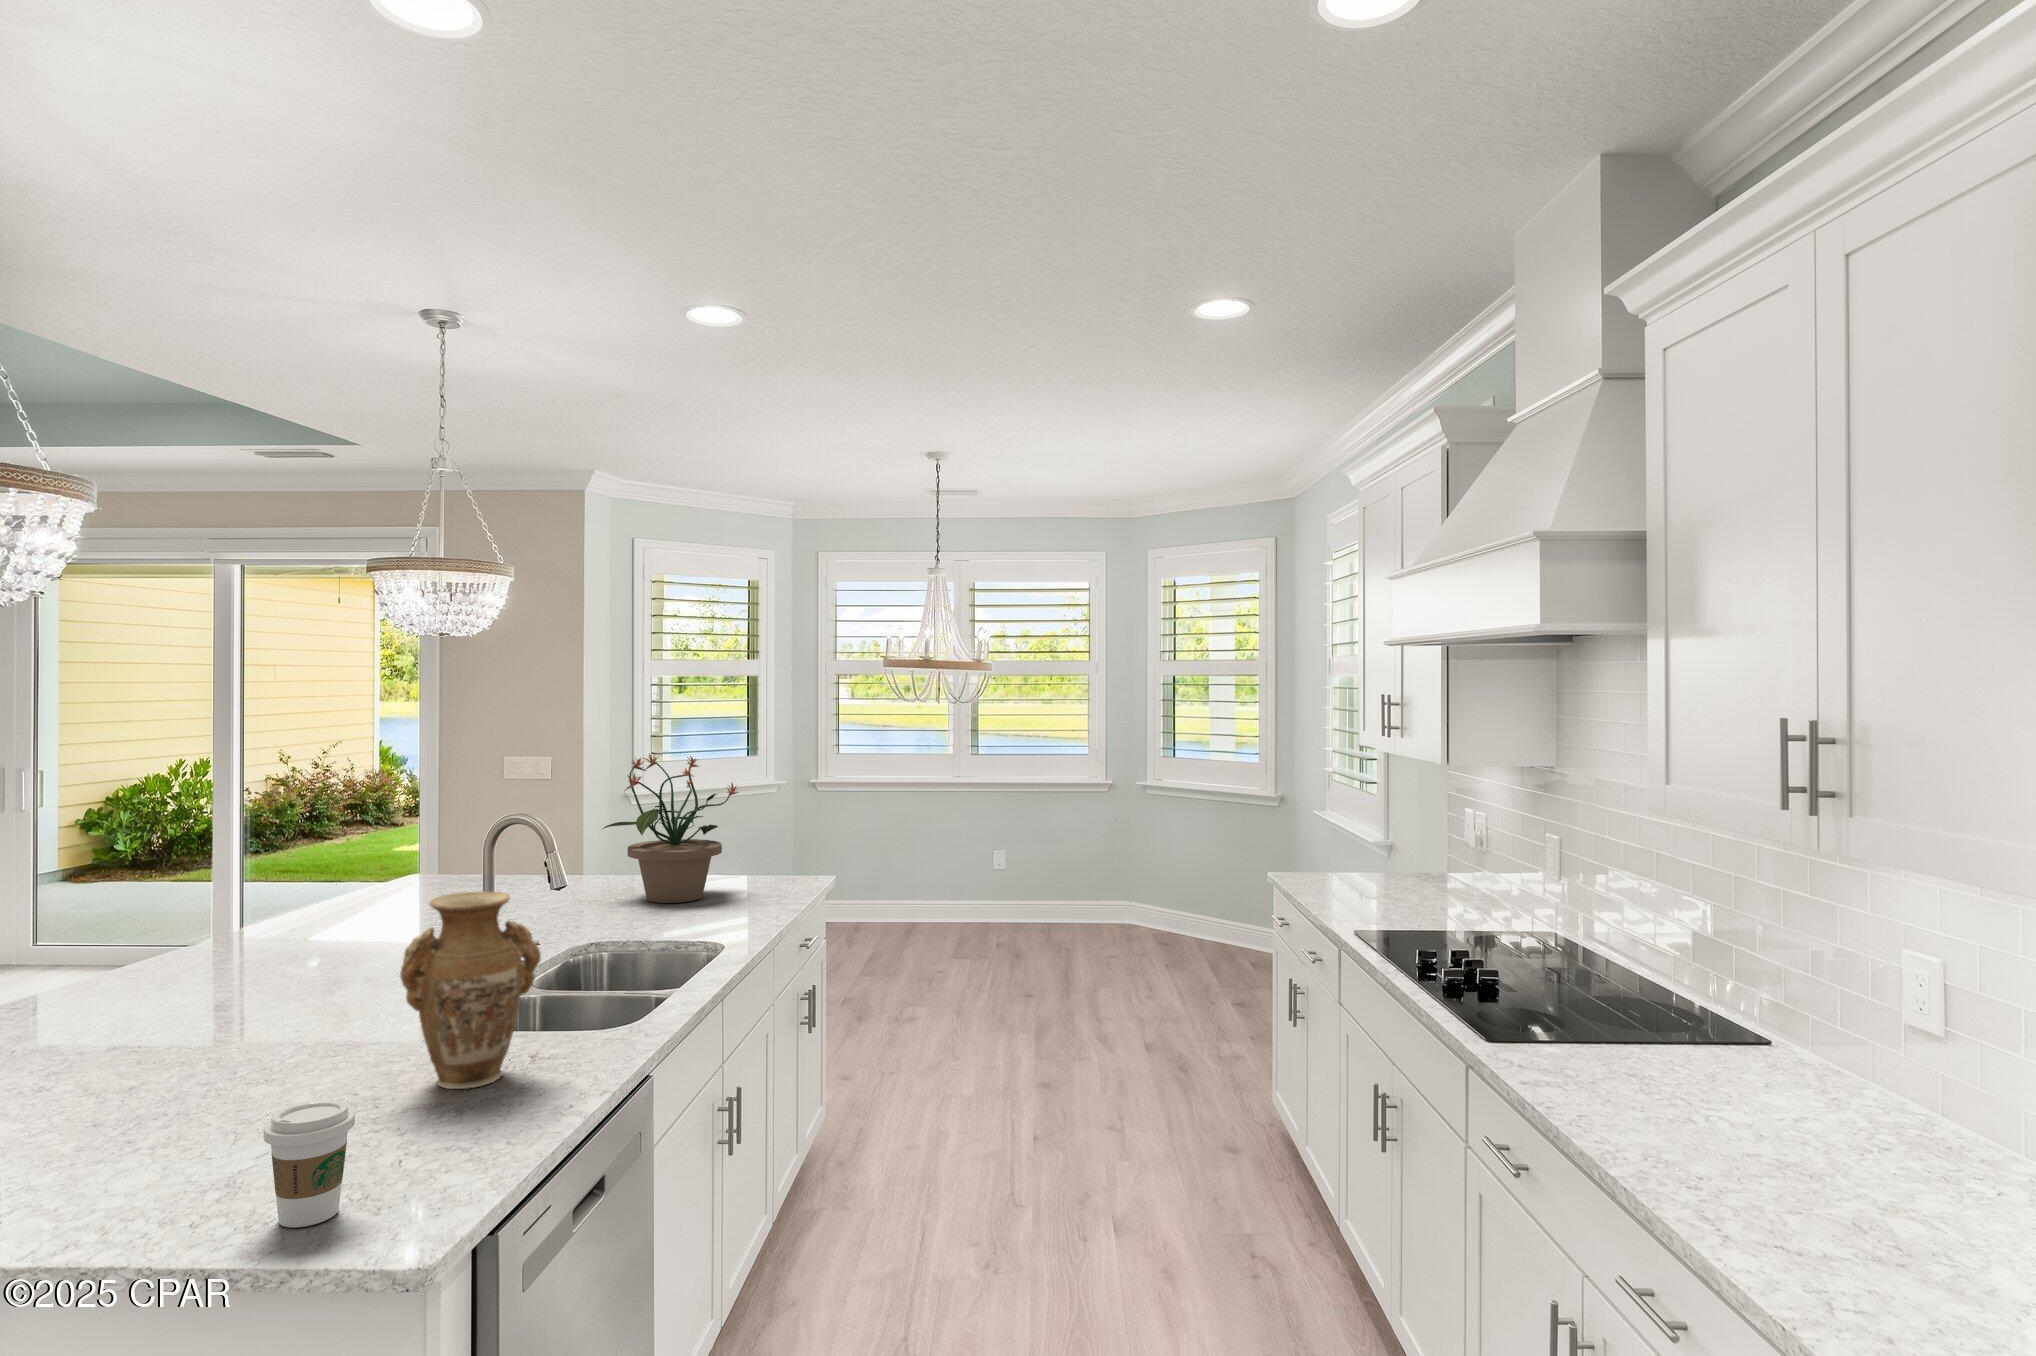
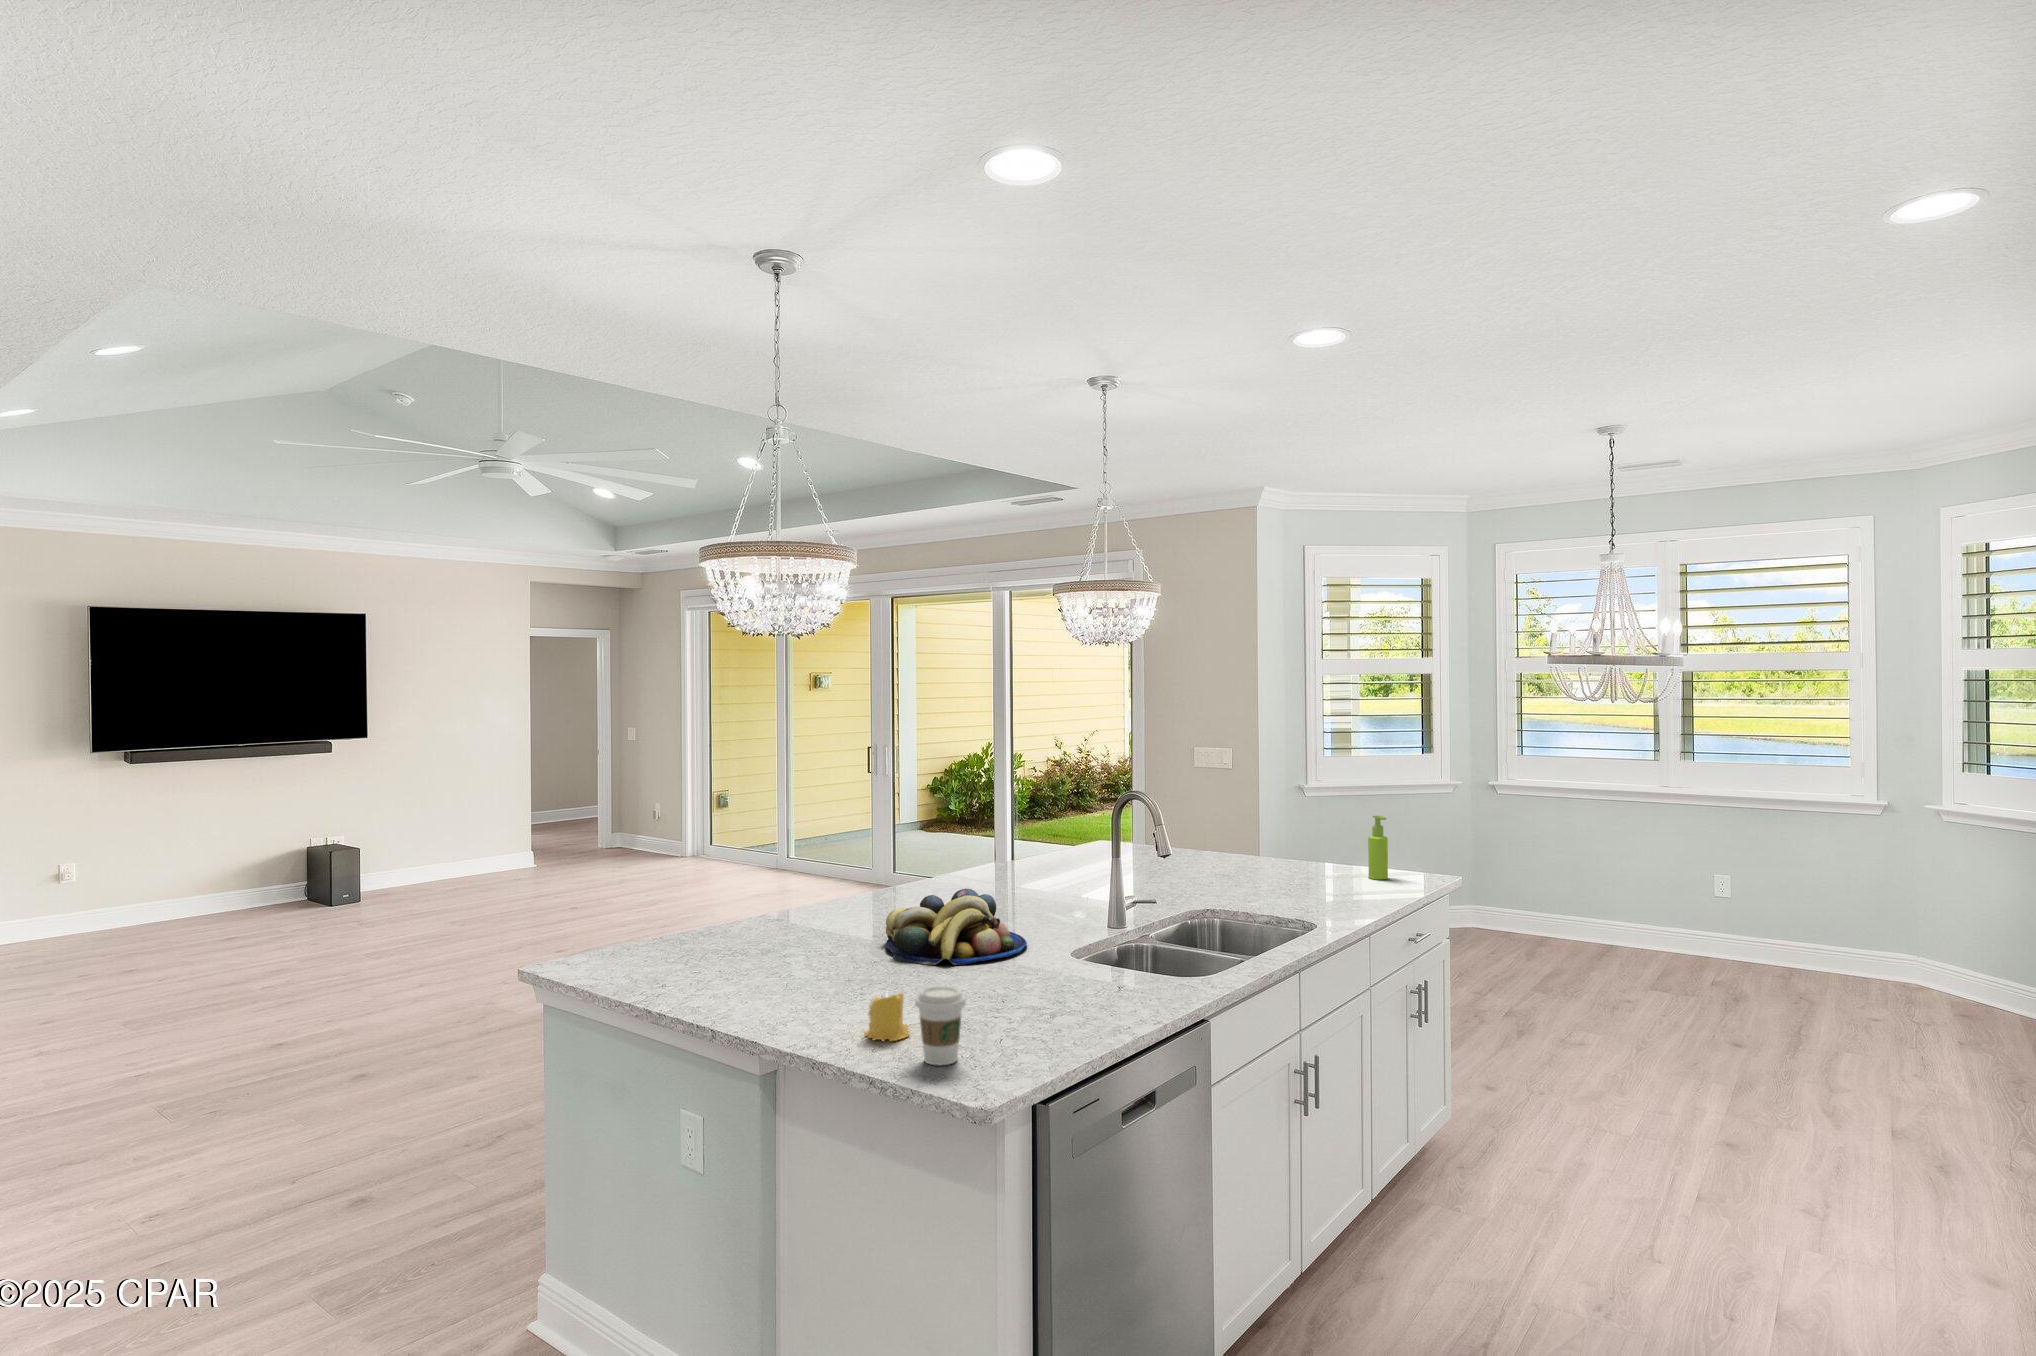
potted plant: present [603,754,739,903] -> none [1230,753,1352,887]
soap dispenser: none [750,817,771,885] -> present [1368,816,1388,880]
vase: present [400,891,541,1089] -> none [1022,858,1118,1003]
fruit bowl: none [116,953,367,1077] -> present [886,889,1027,965]
candle: none [141,1125,232,1214] -> present [865,993,909,1041]

